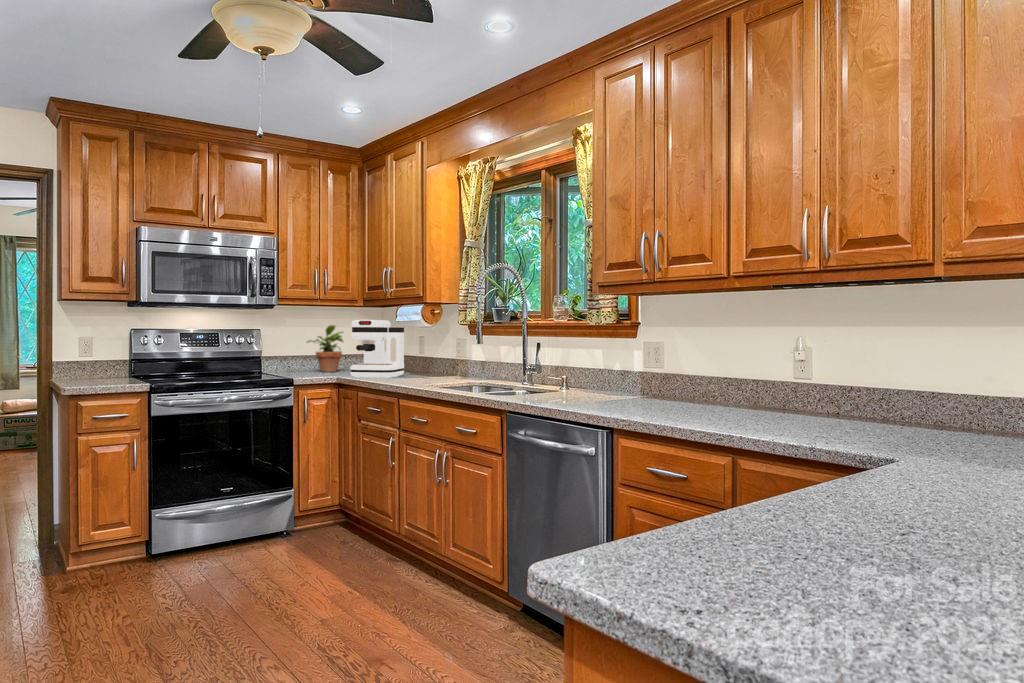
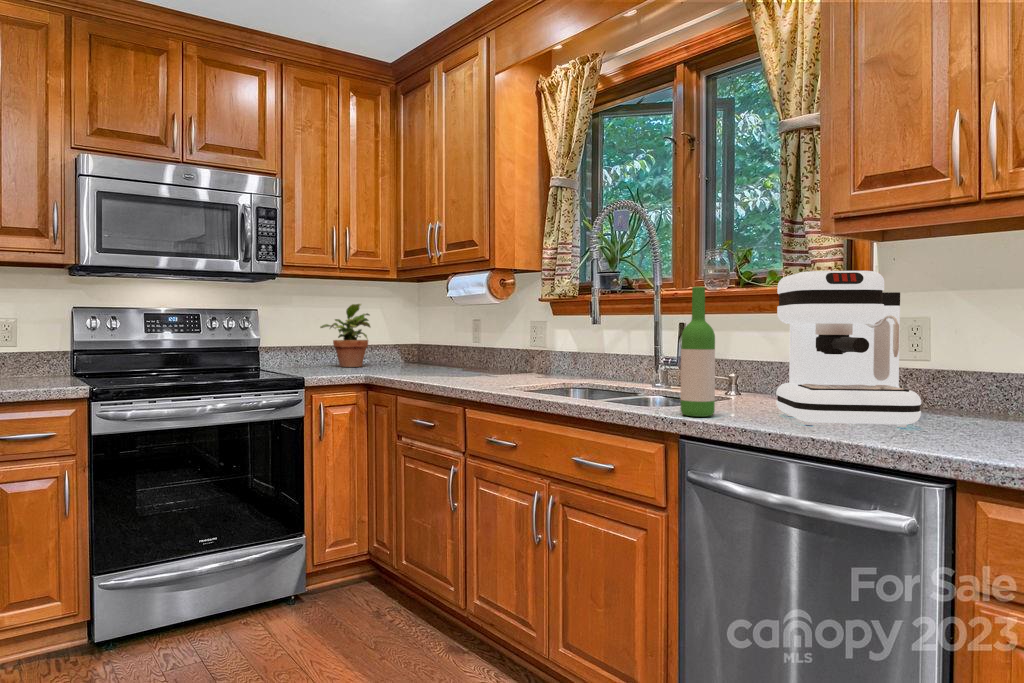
coffee maker: present [350,320,404,379] -> present [776,271,921,427]
wine bottle: none [508,325,527,400] -> present [681,287,715,417]

